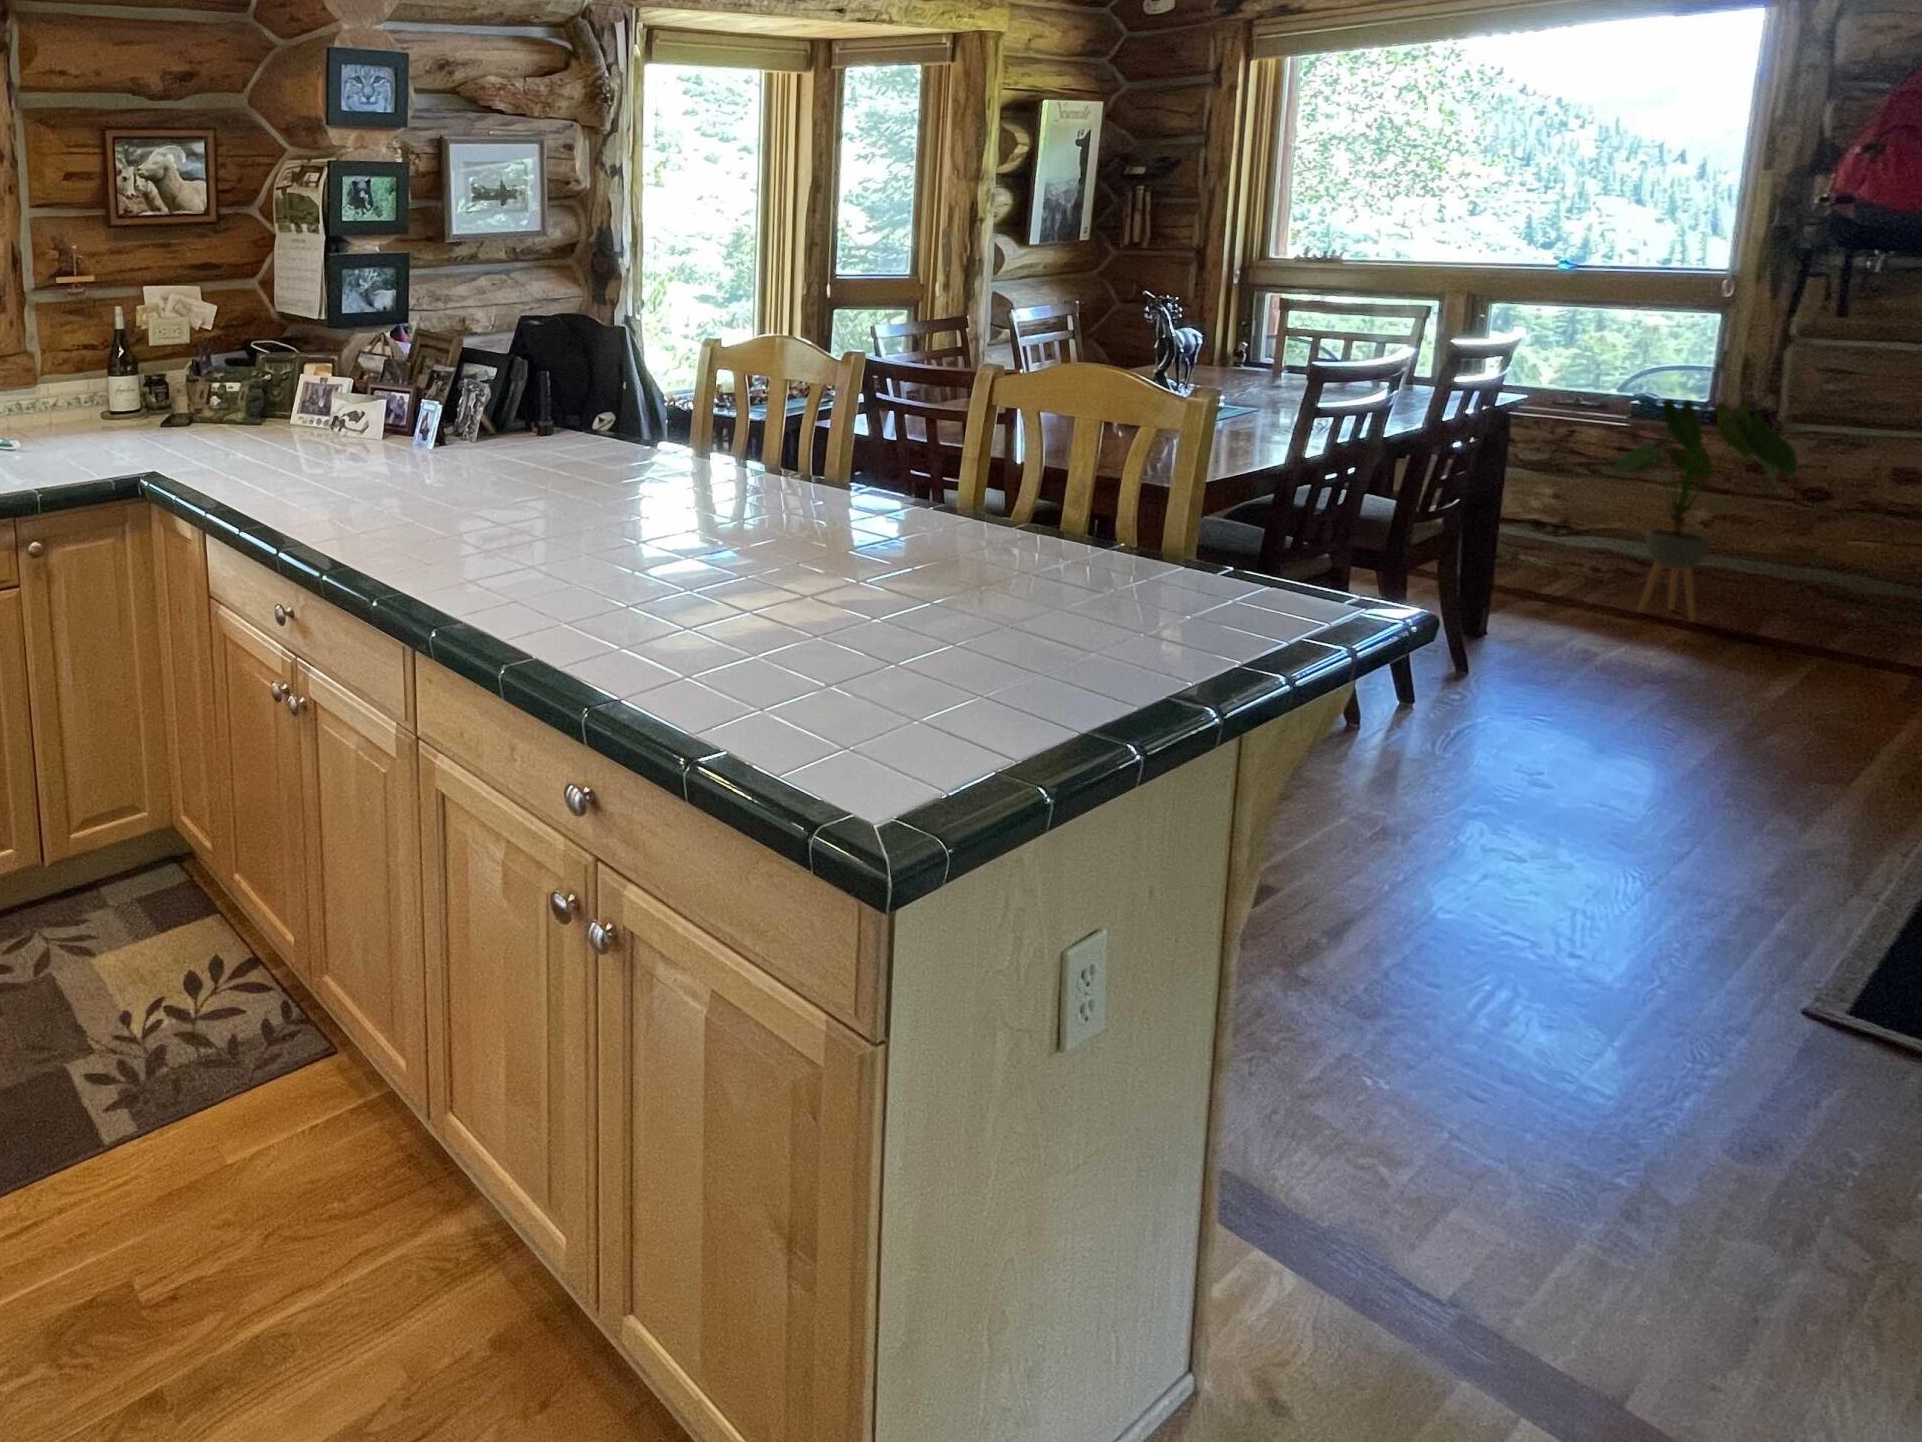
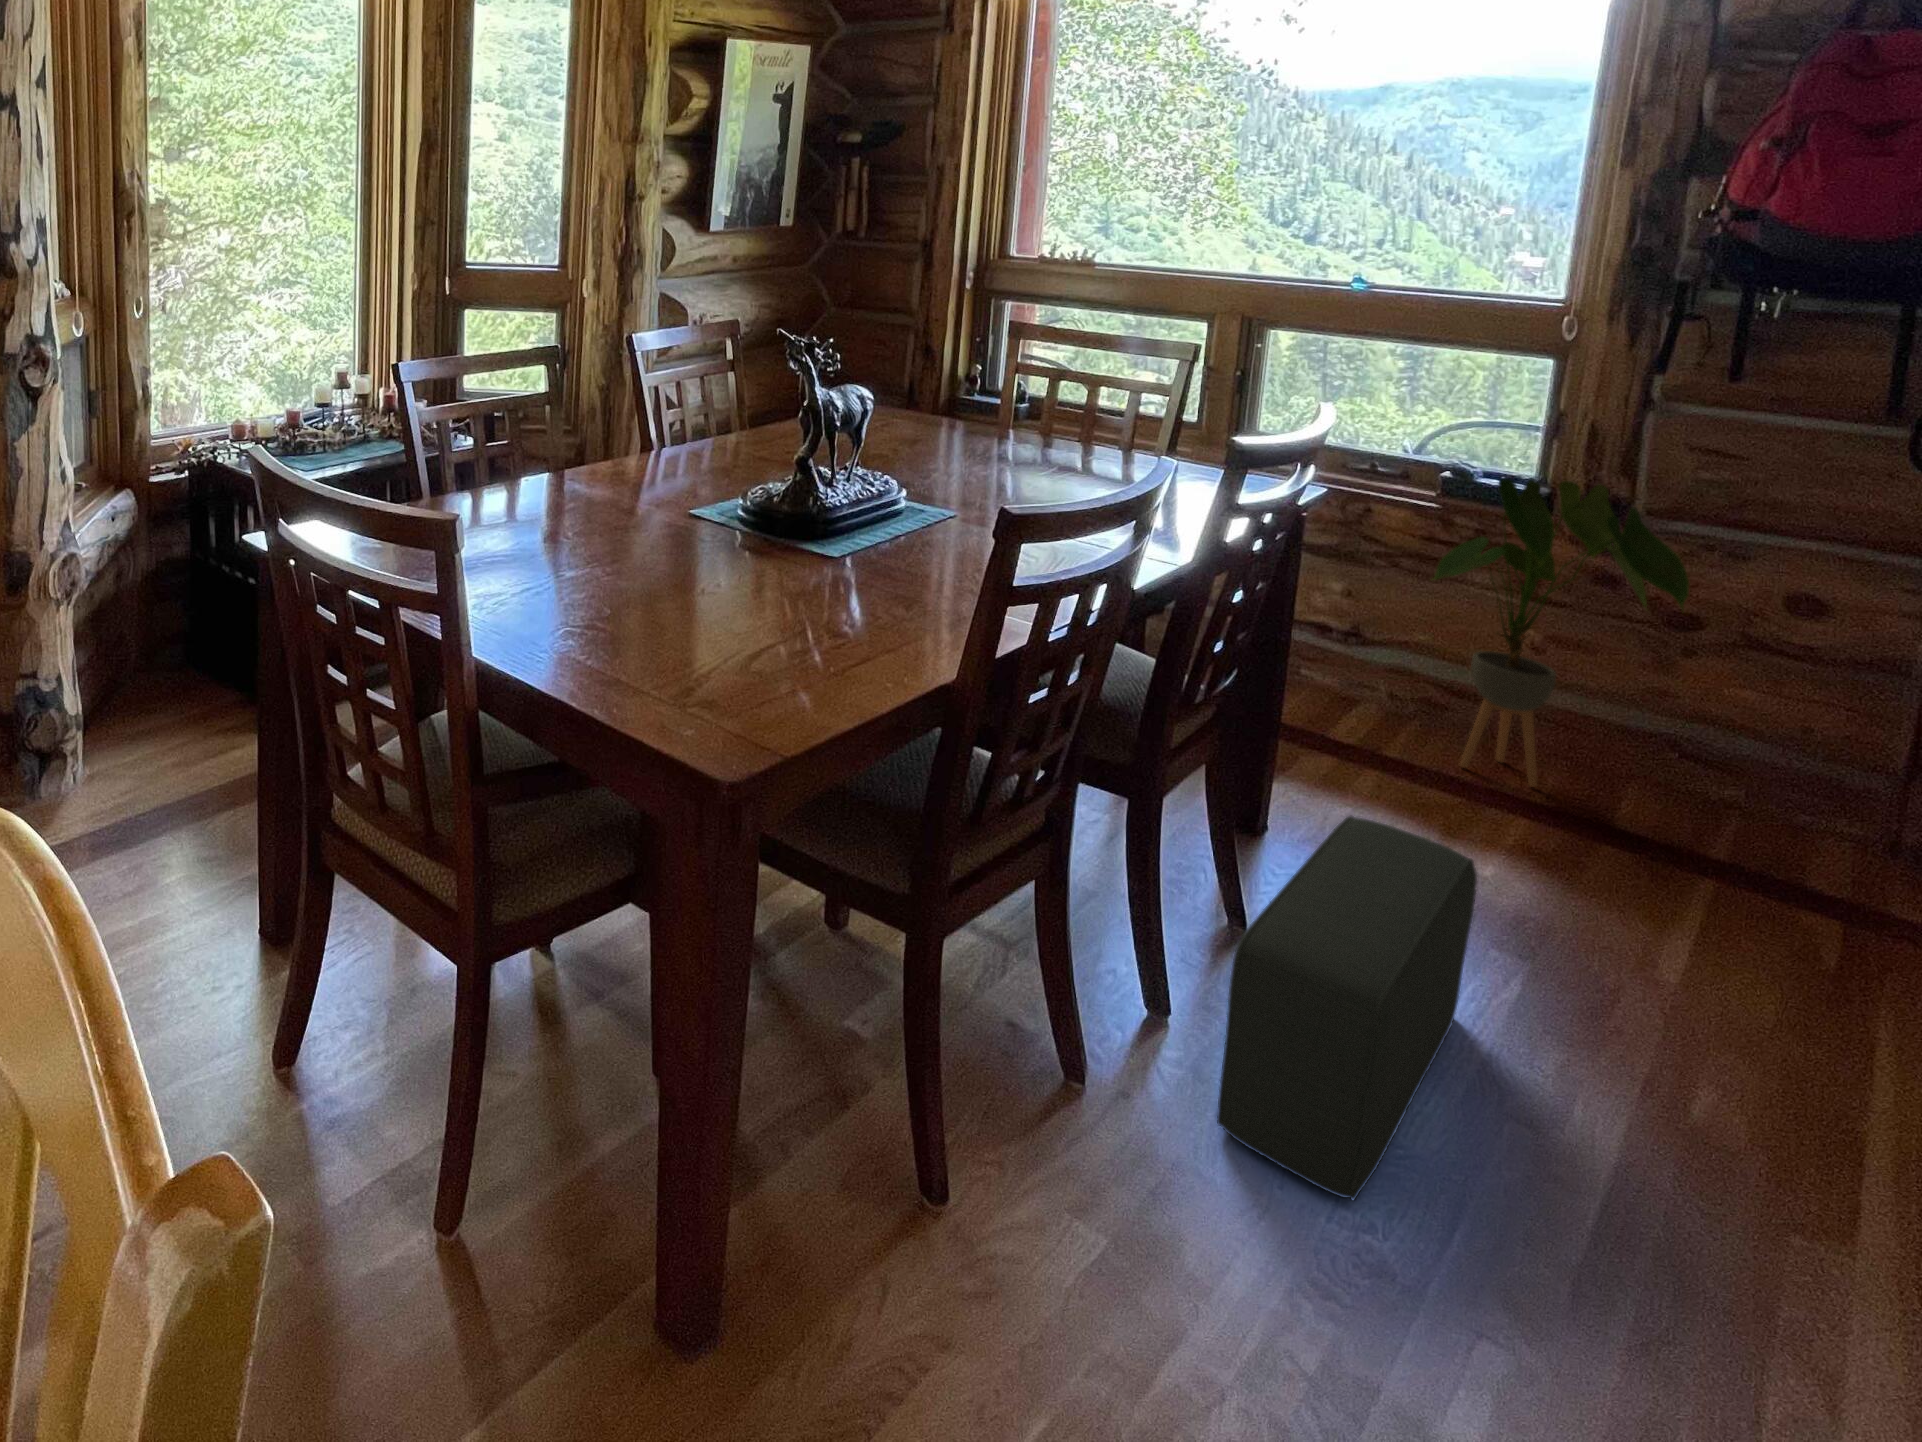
pouf: none [1426,589,1605,760] -> present [1217,816,1477,1200]

